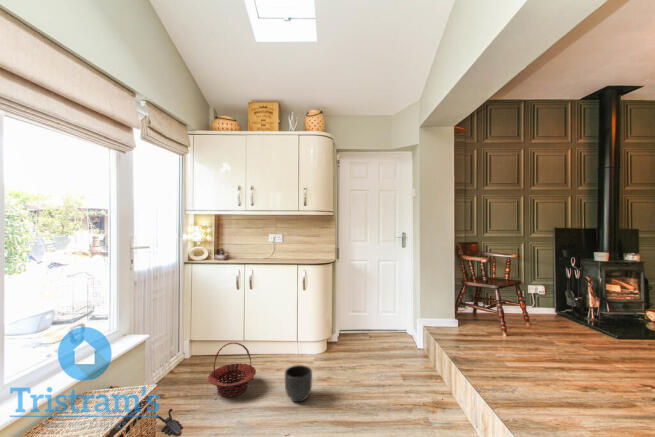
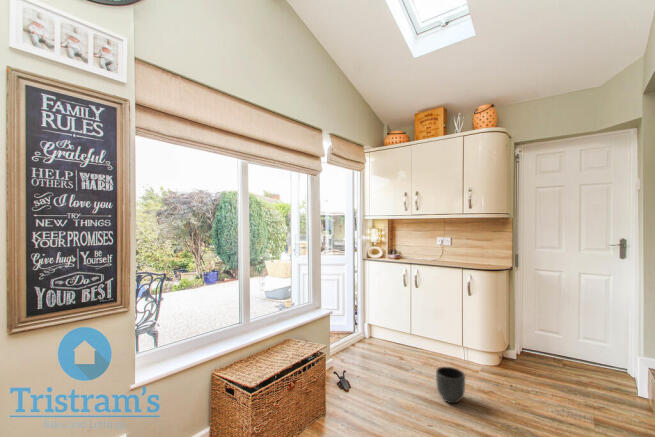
basket: present [208,342,256,397] -> none [372,332,414,379]

